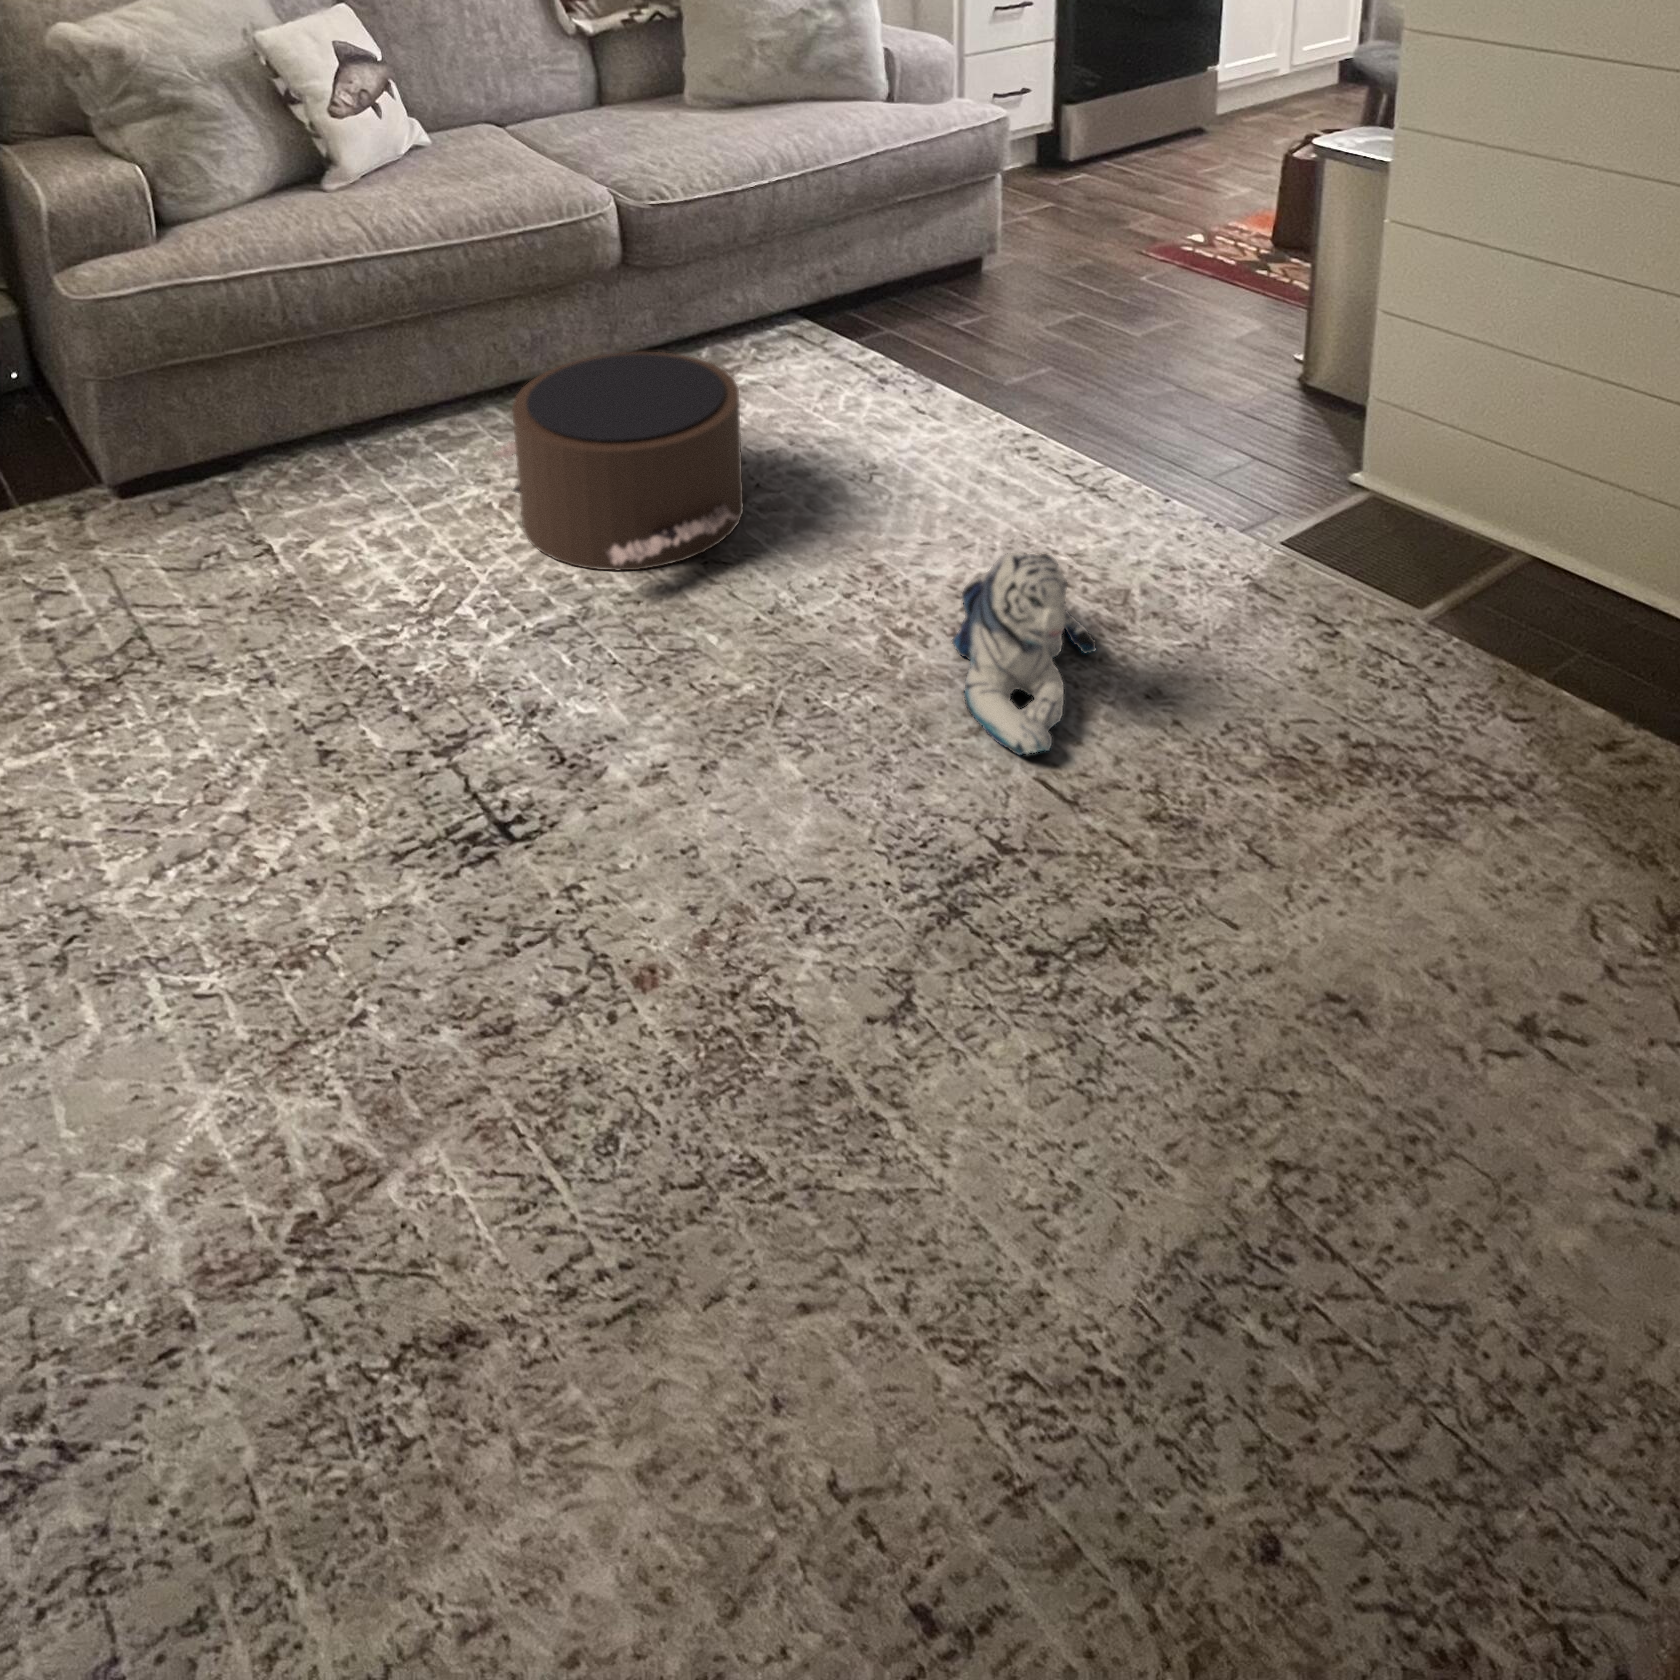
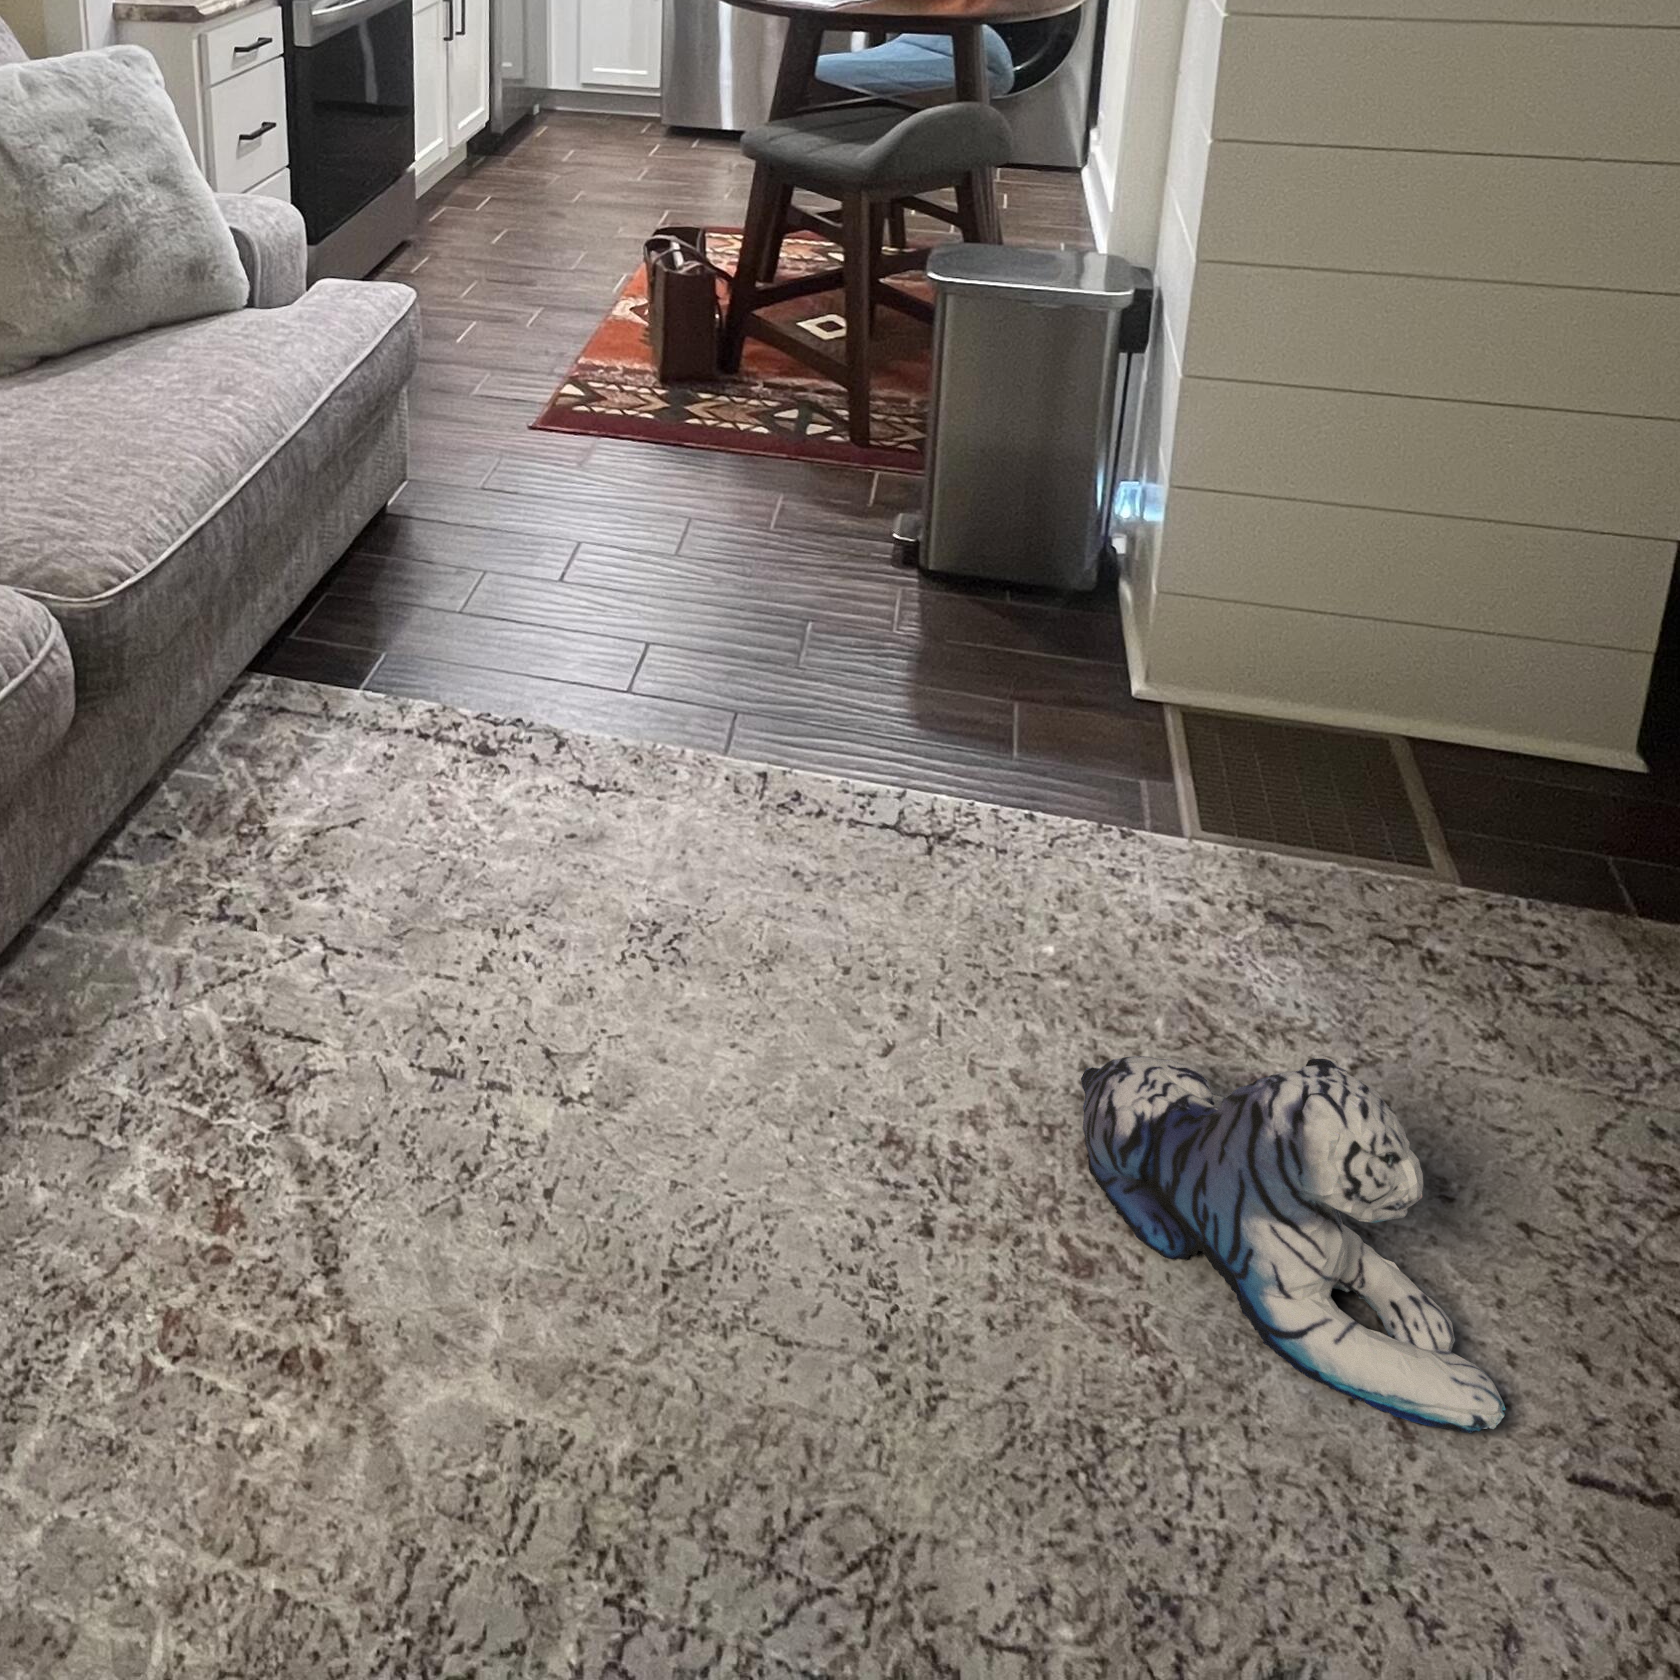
pouf: present [493,352,743,570] -> none [88,877,673,1443]

